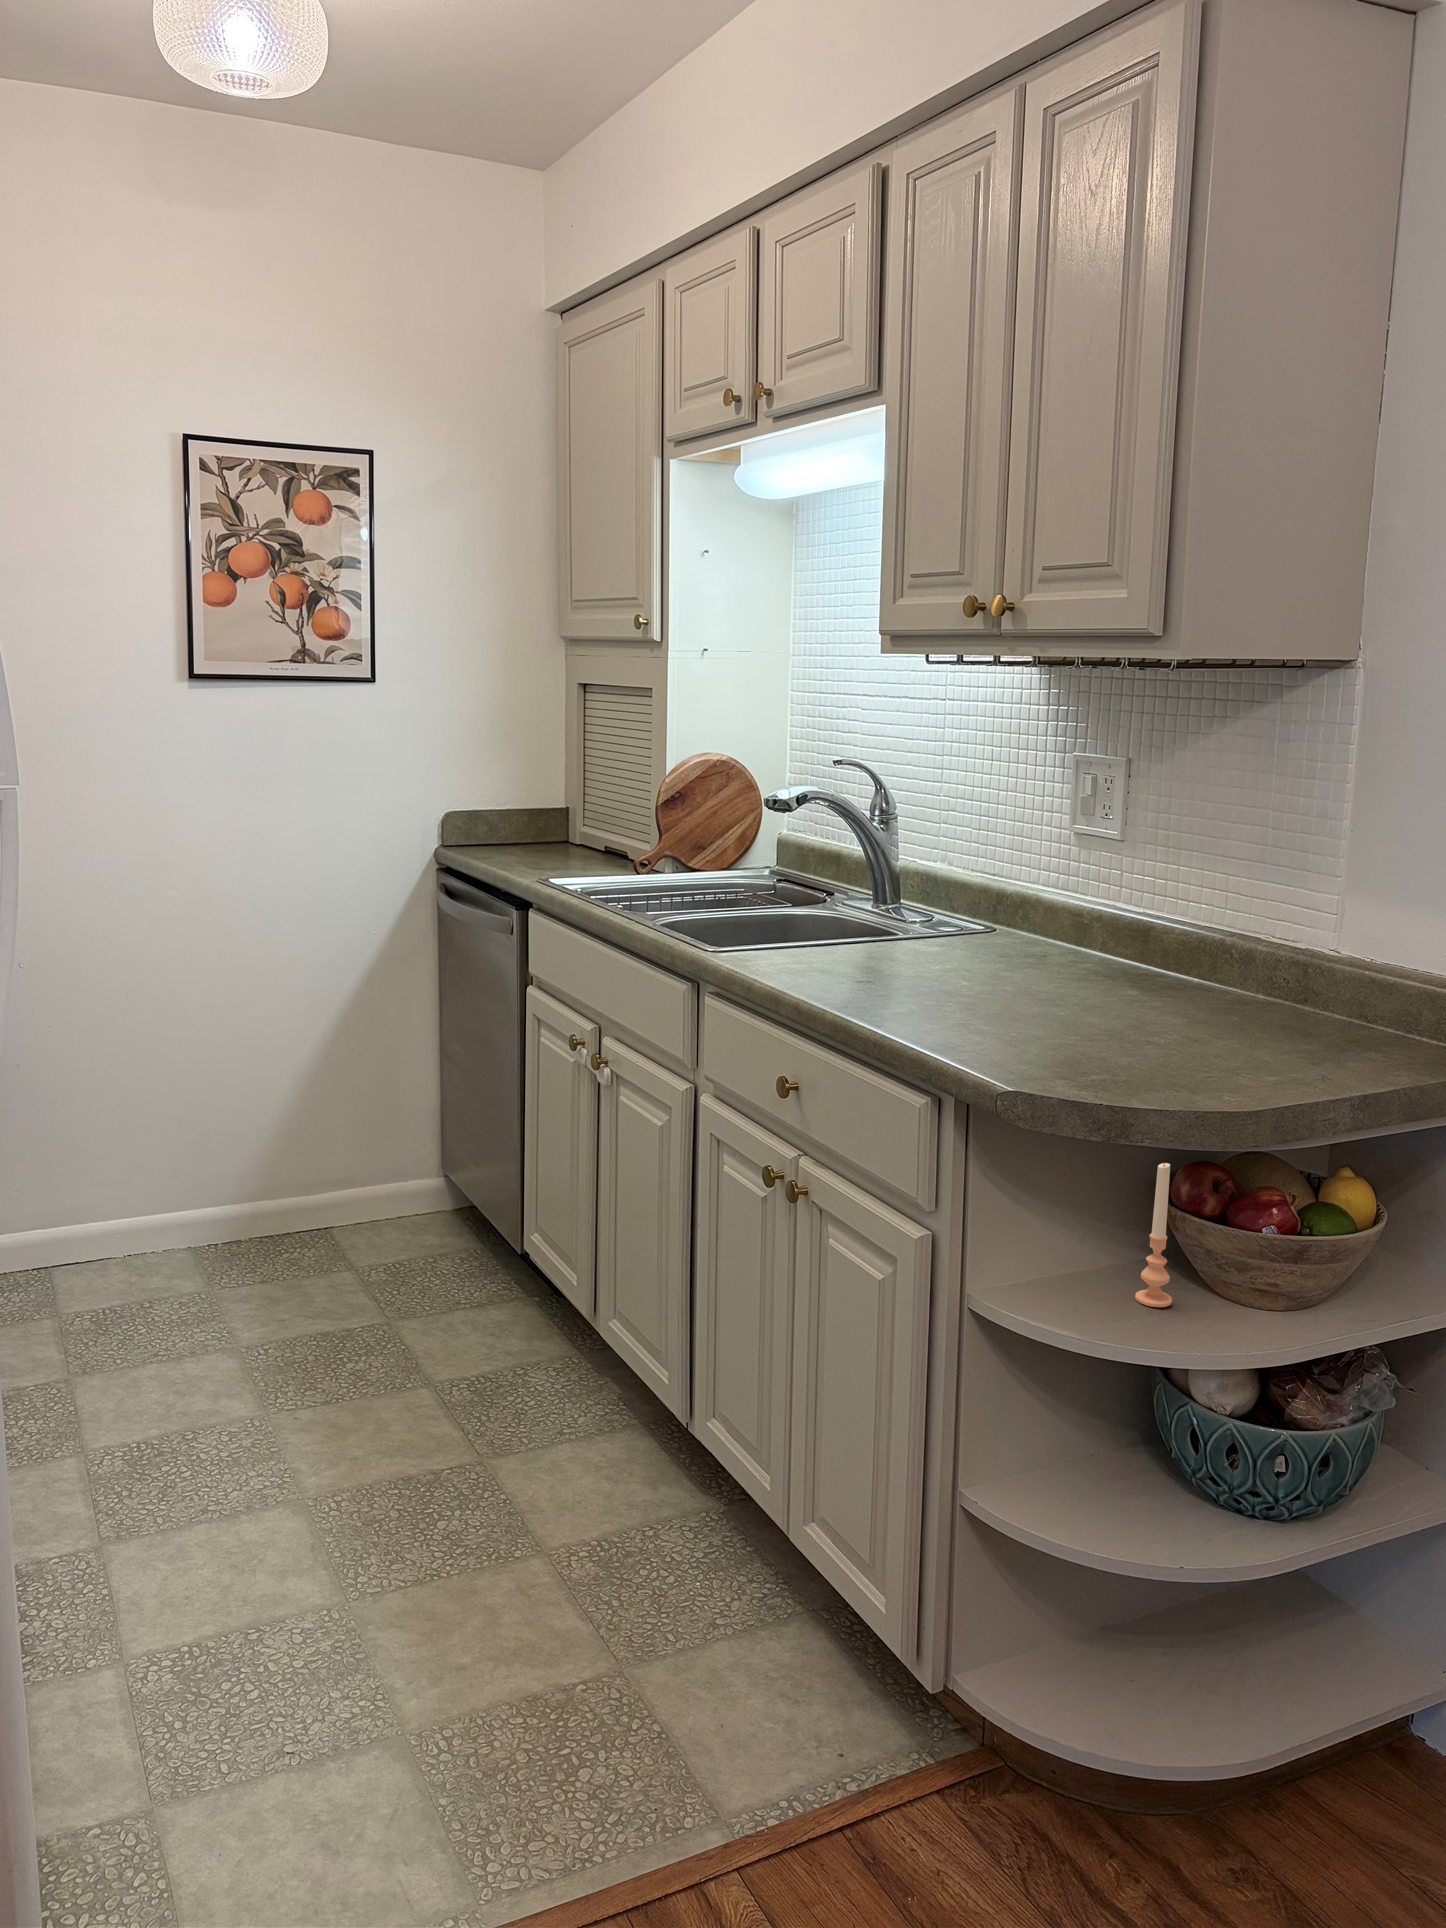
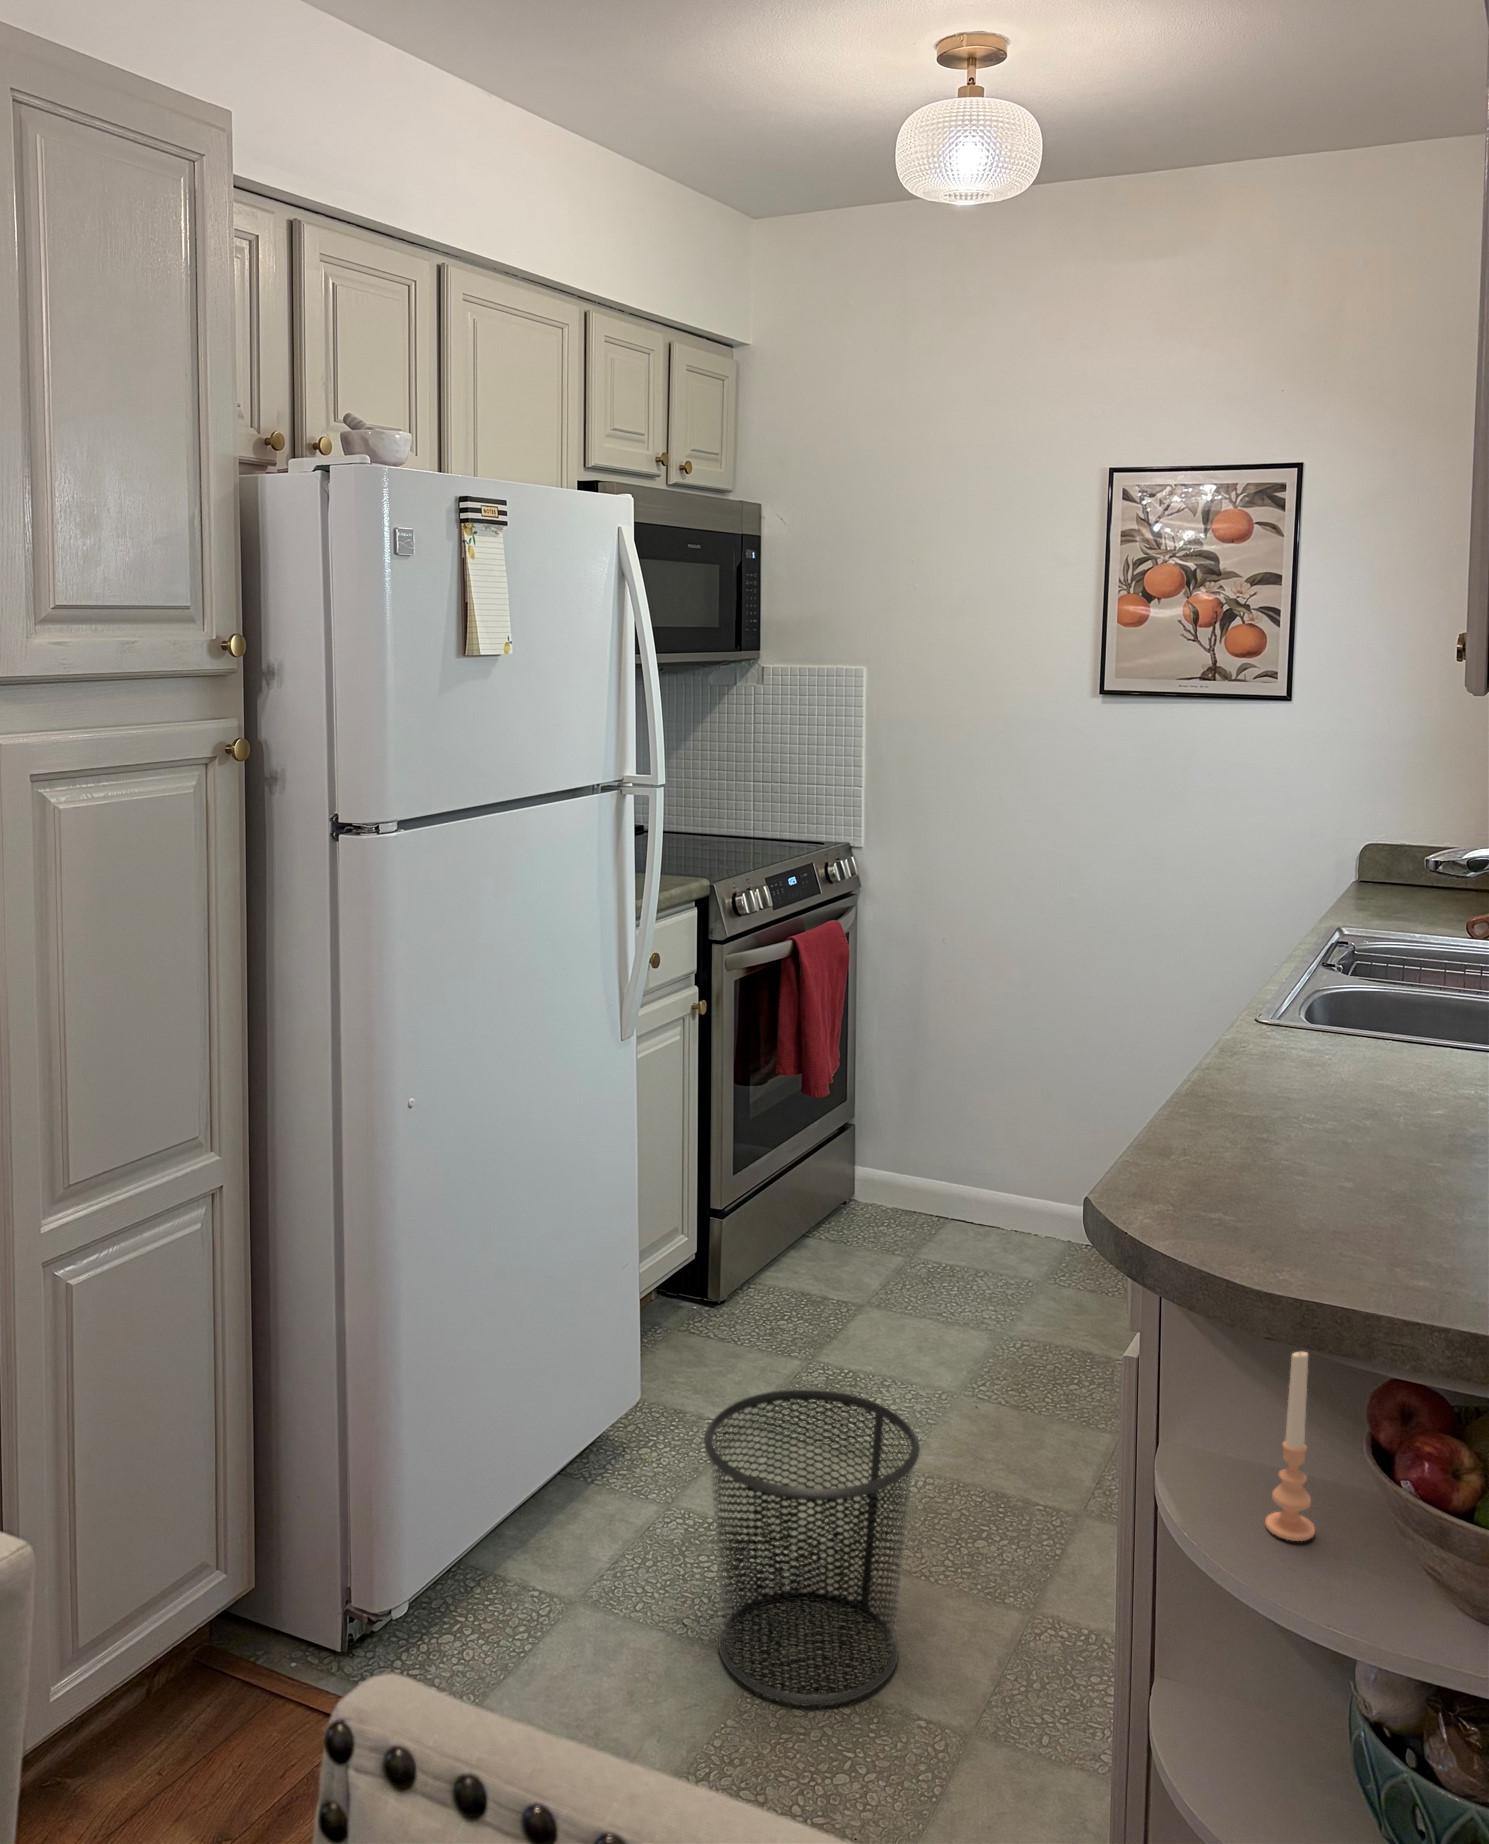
waste bin: none [307,1417,544,1760] -> present [704,1389,920,1705]

